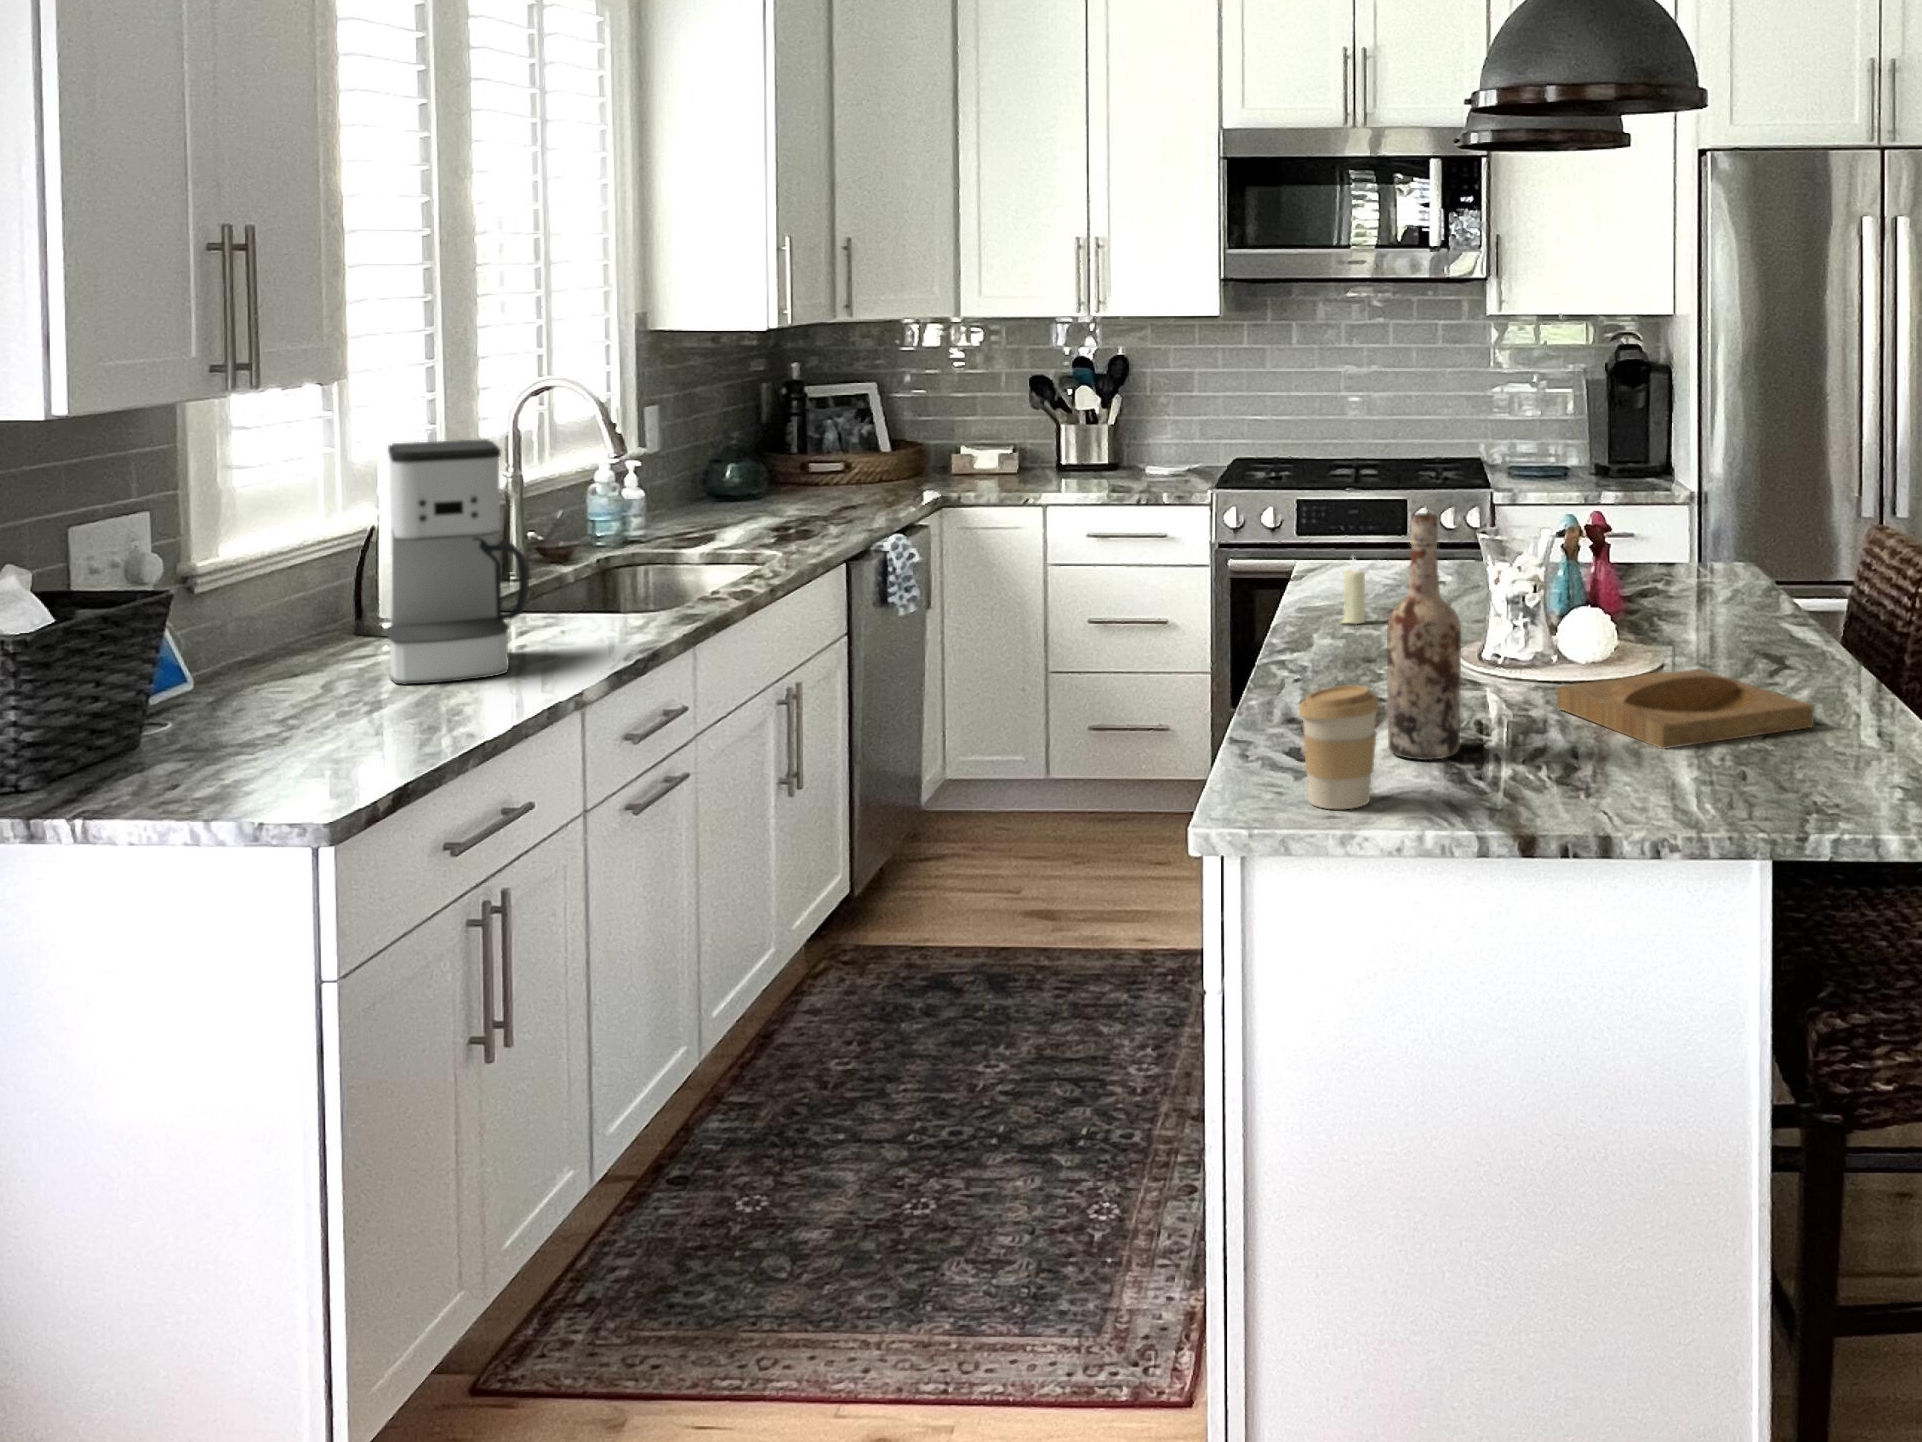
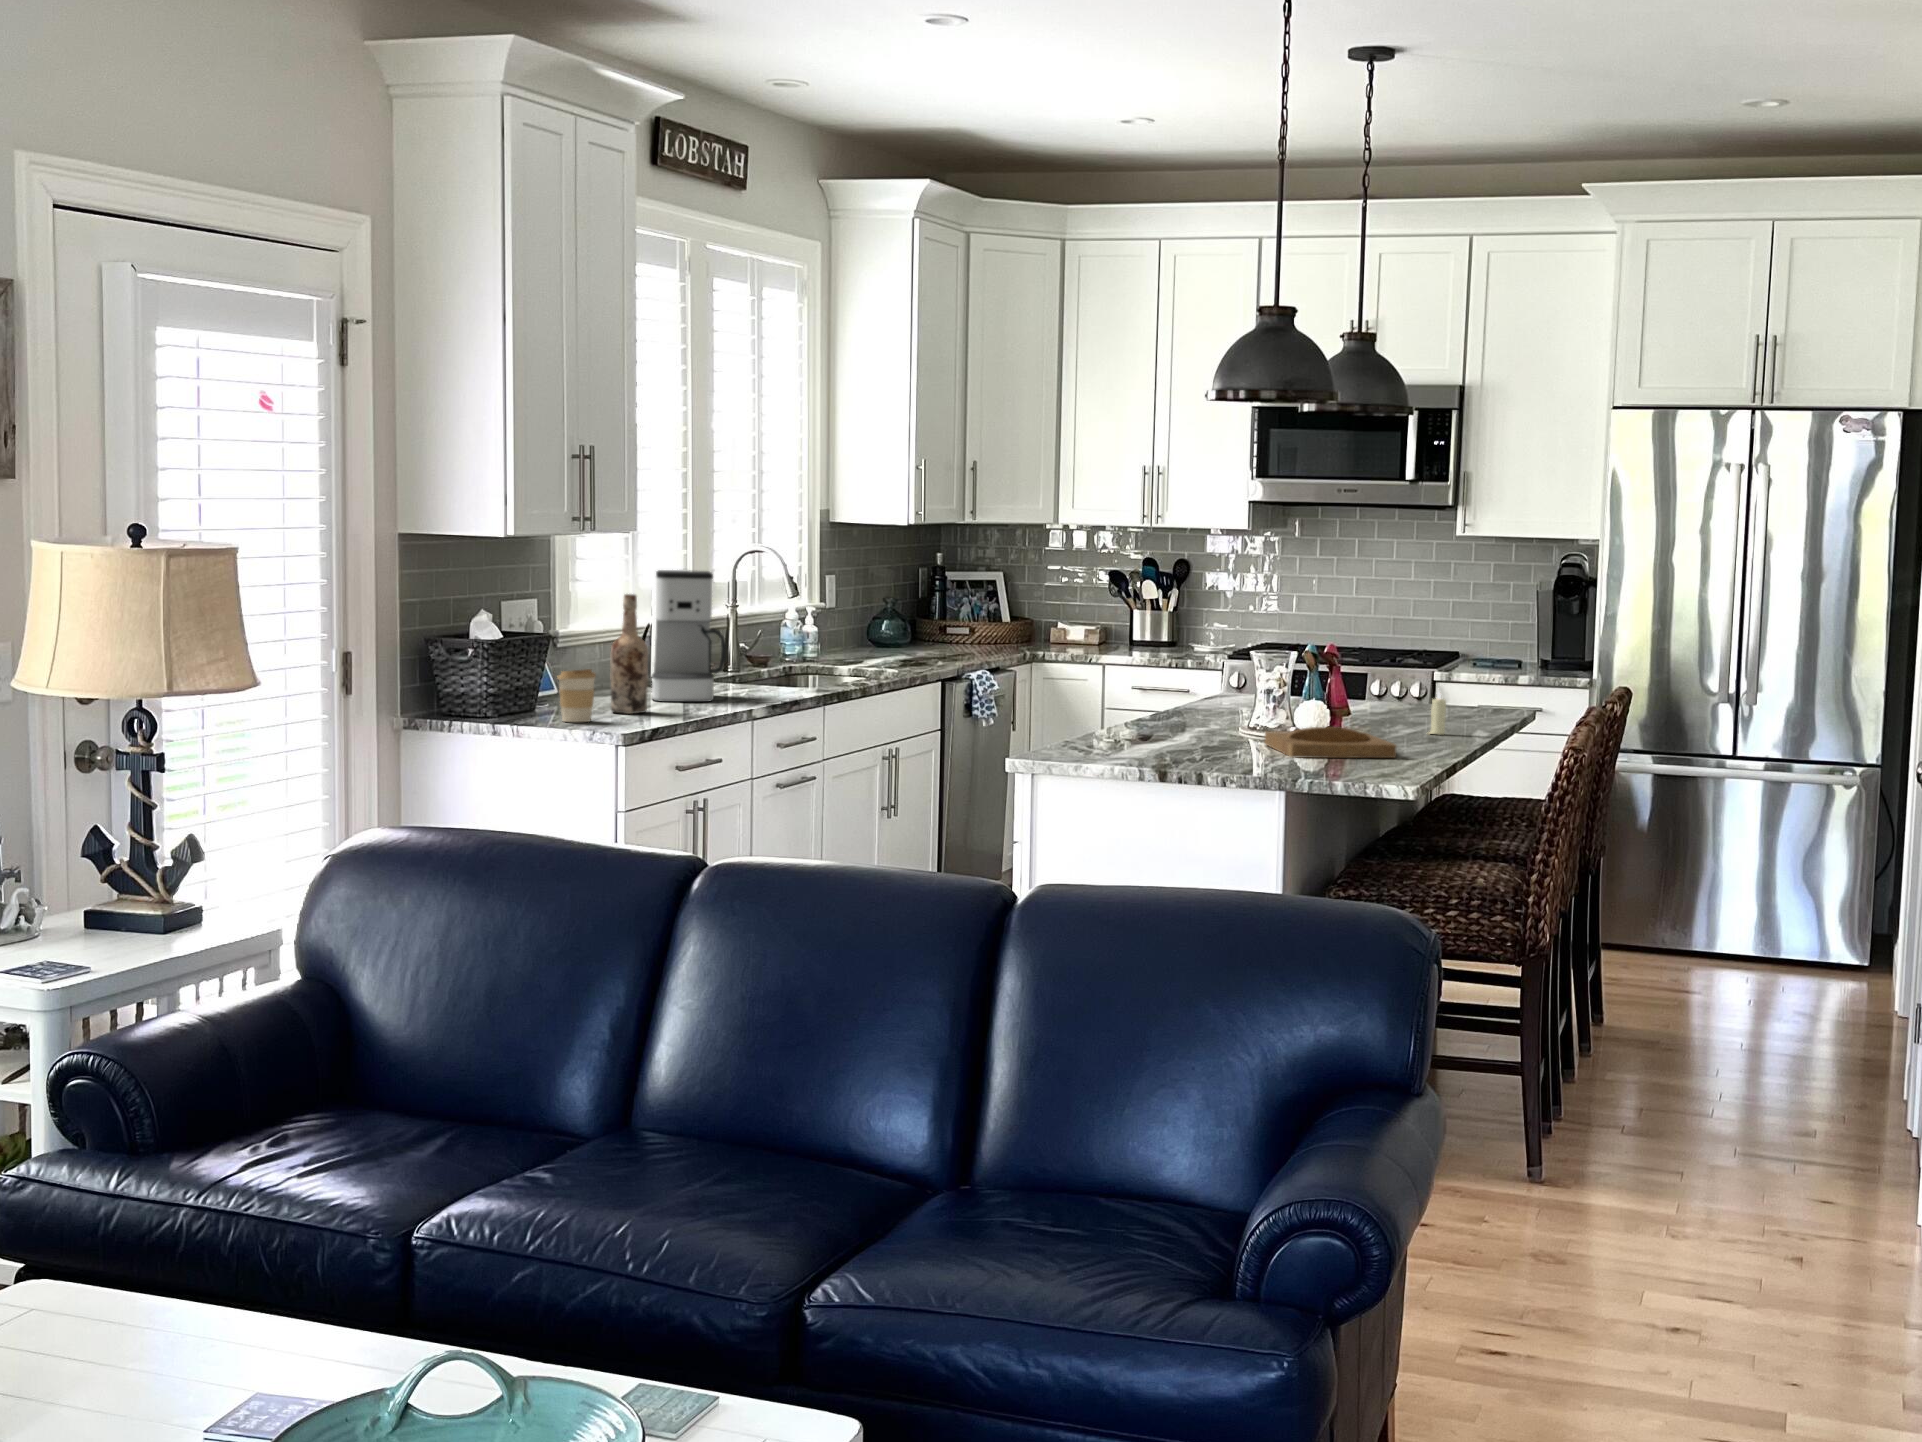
wine bottle: present [1387,513,1461,760] -> present [611,594,648,714]
candle: present [1342,559,1365,624] -> present [1429,691,1446,735]
coffee cup: present [1299,686,1379,809] -> present [558,669,596,722]

